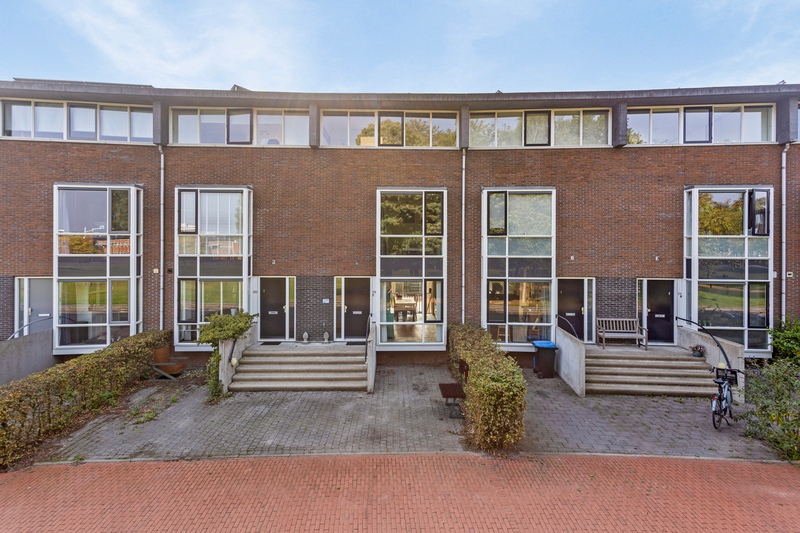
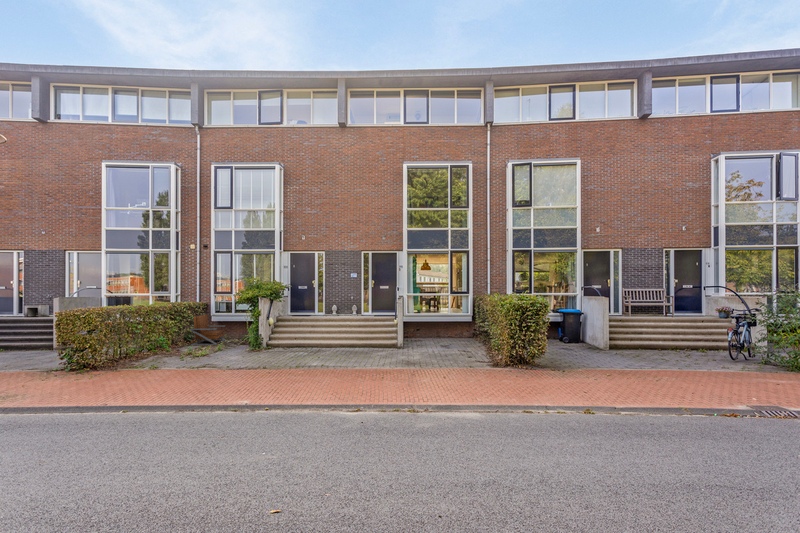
bench: present [439,359,469,418] -> none [467,315,497,366]

